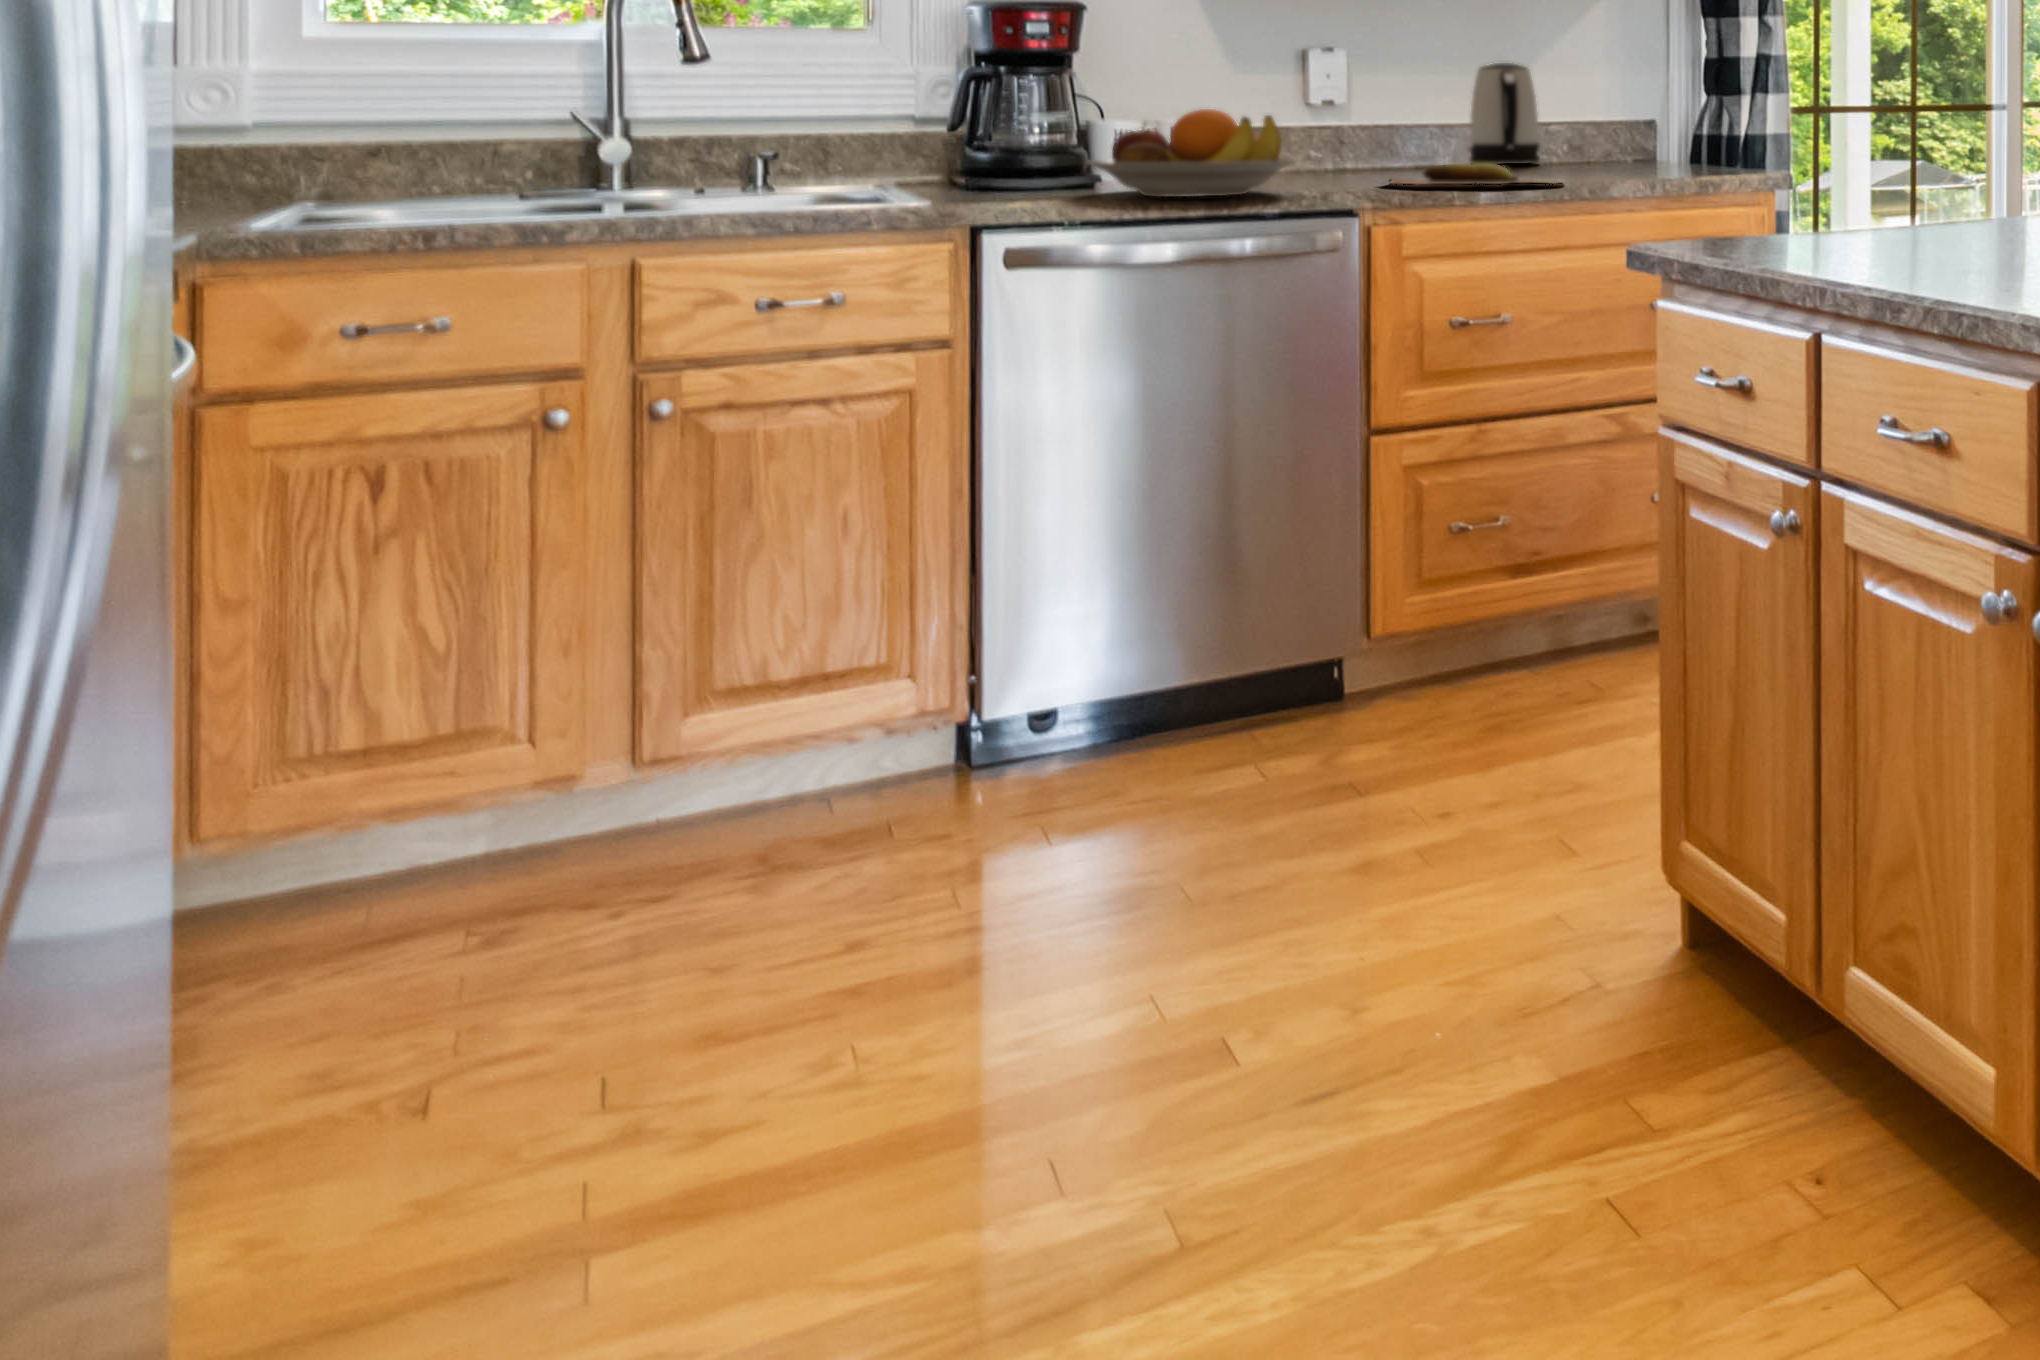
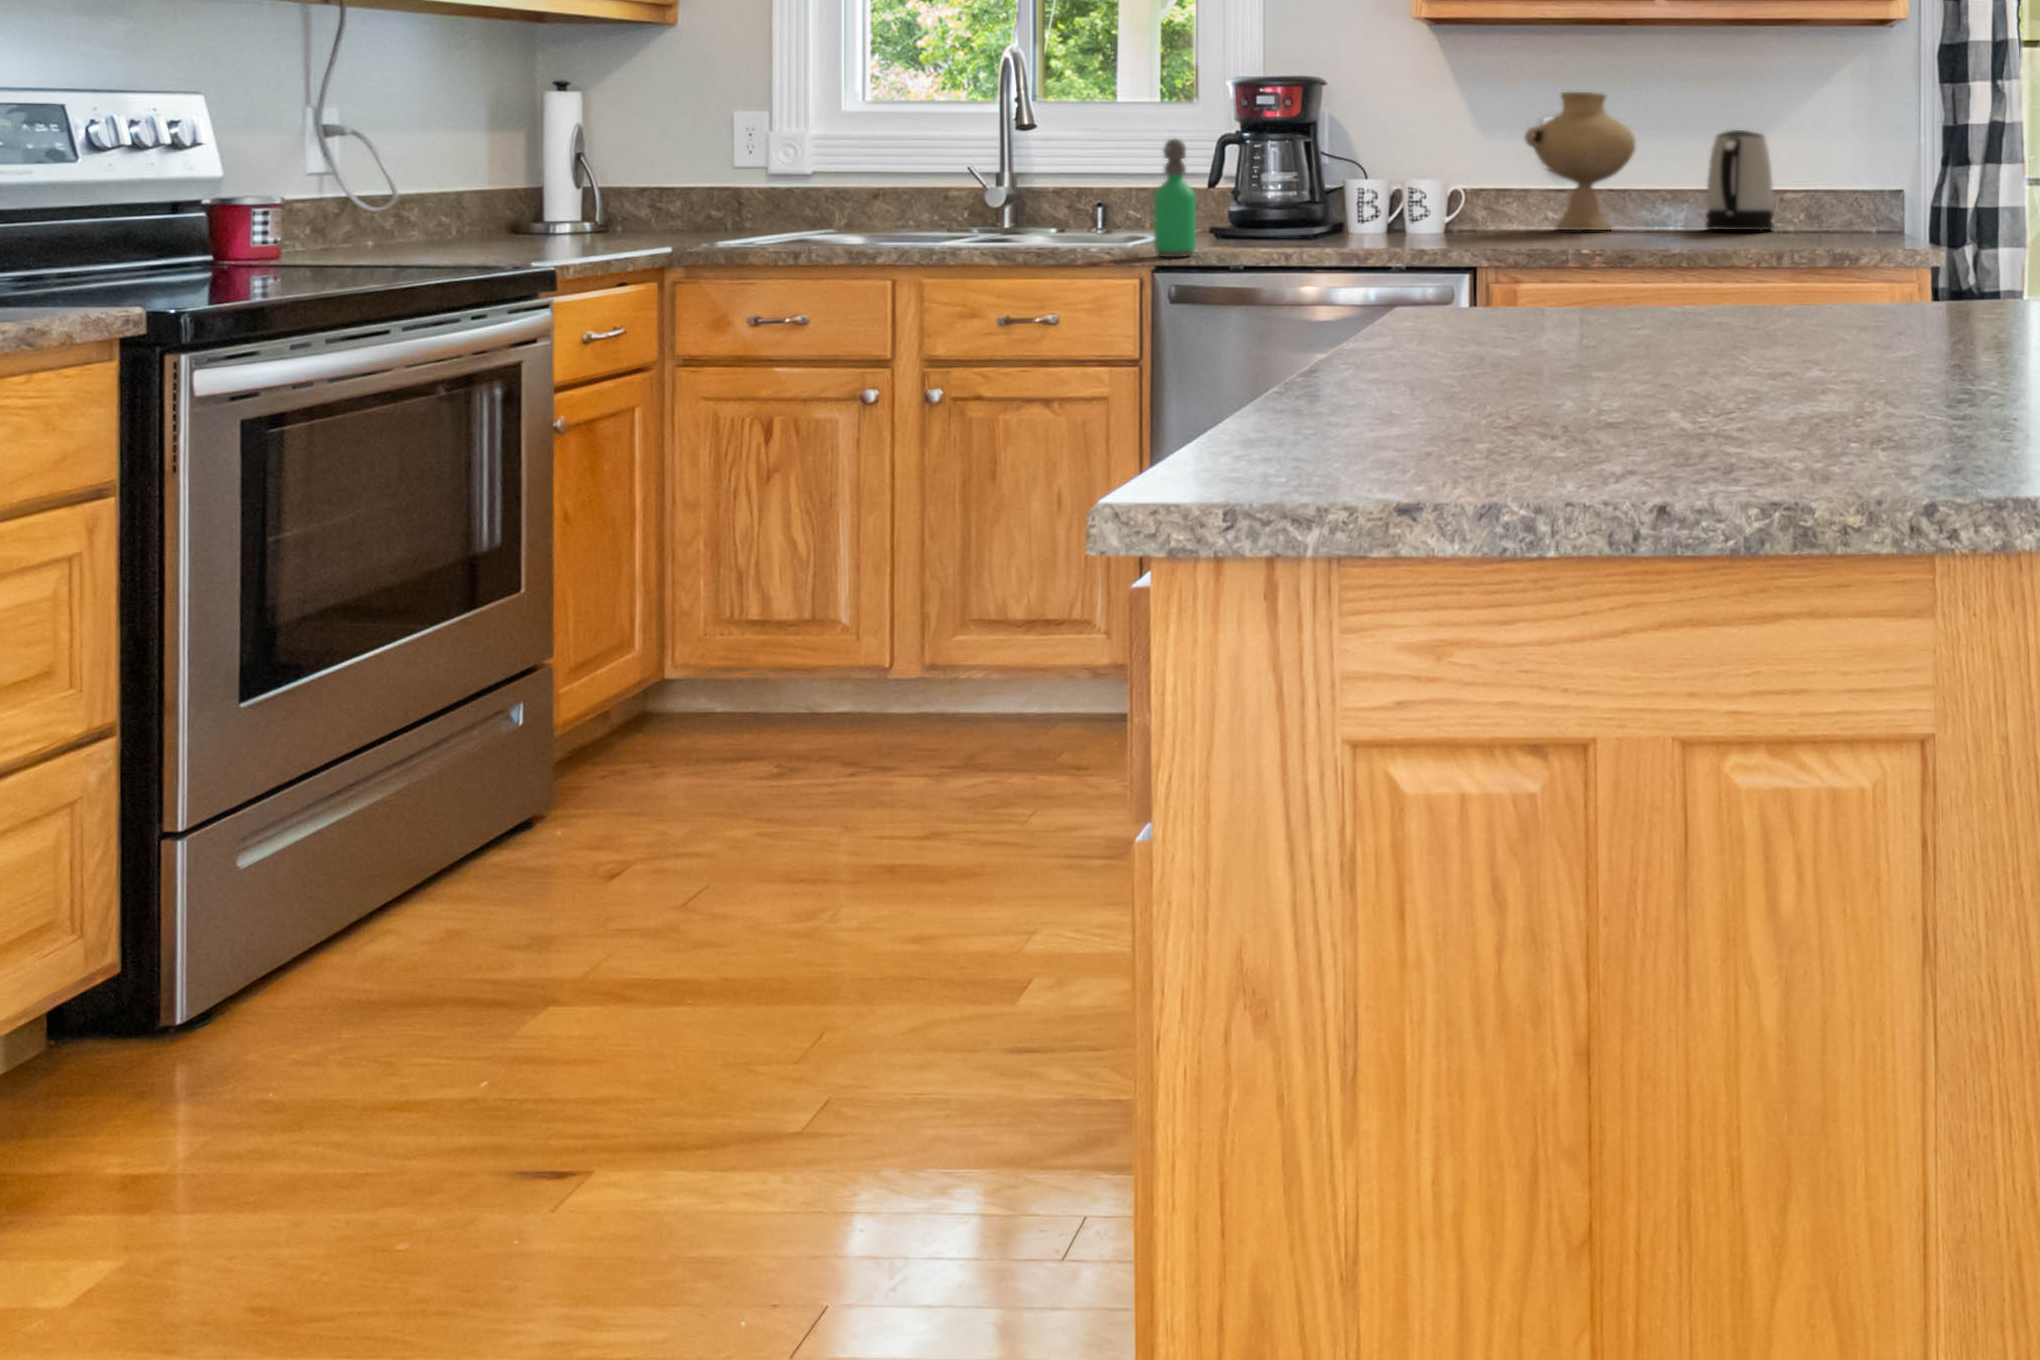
vase: none [1291,22,1406,169] -> present [1525,92,1635,230]
soap dispenser: none [999,72,1052,210] -> present [1154,139,1196,257]
fruit bowl: present [1088,109,1297,197] -> none [1257,172,1439,251]
cutting board: present [1391,164,1561,185] -> none [1525,228,1711,251]

